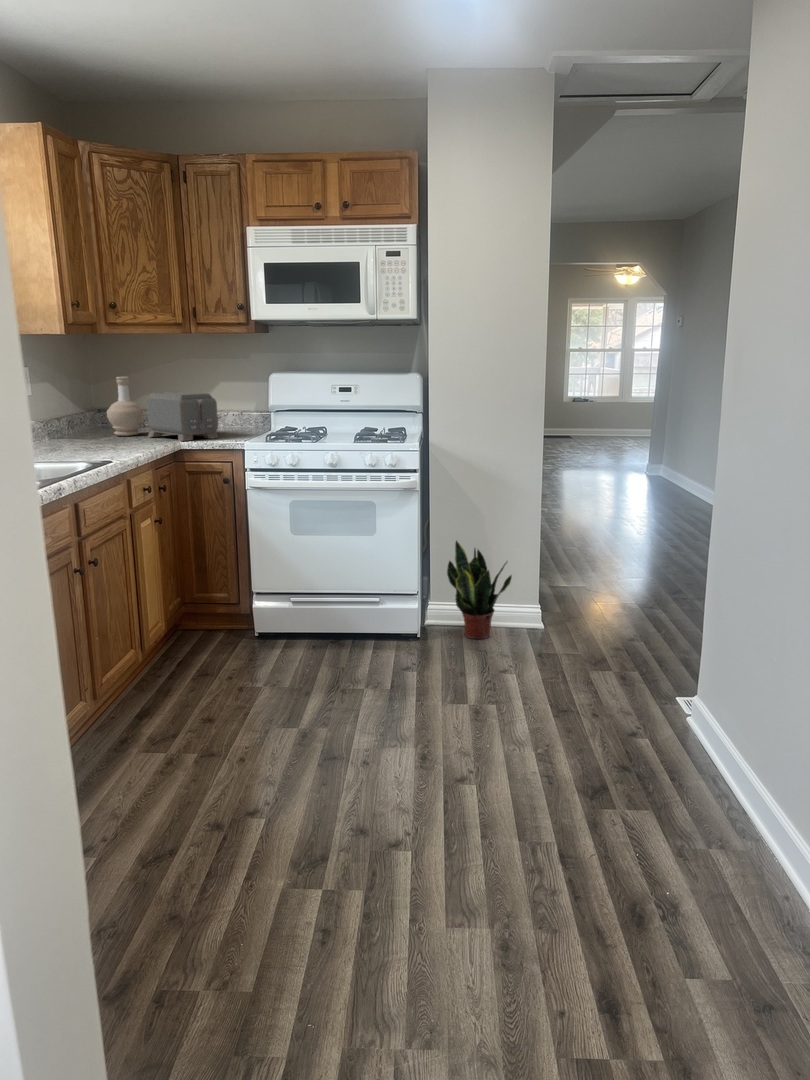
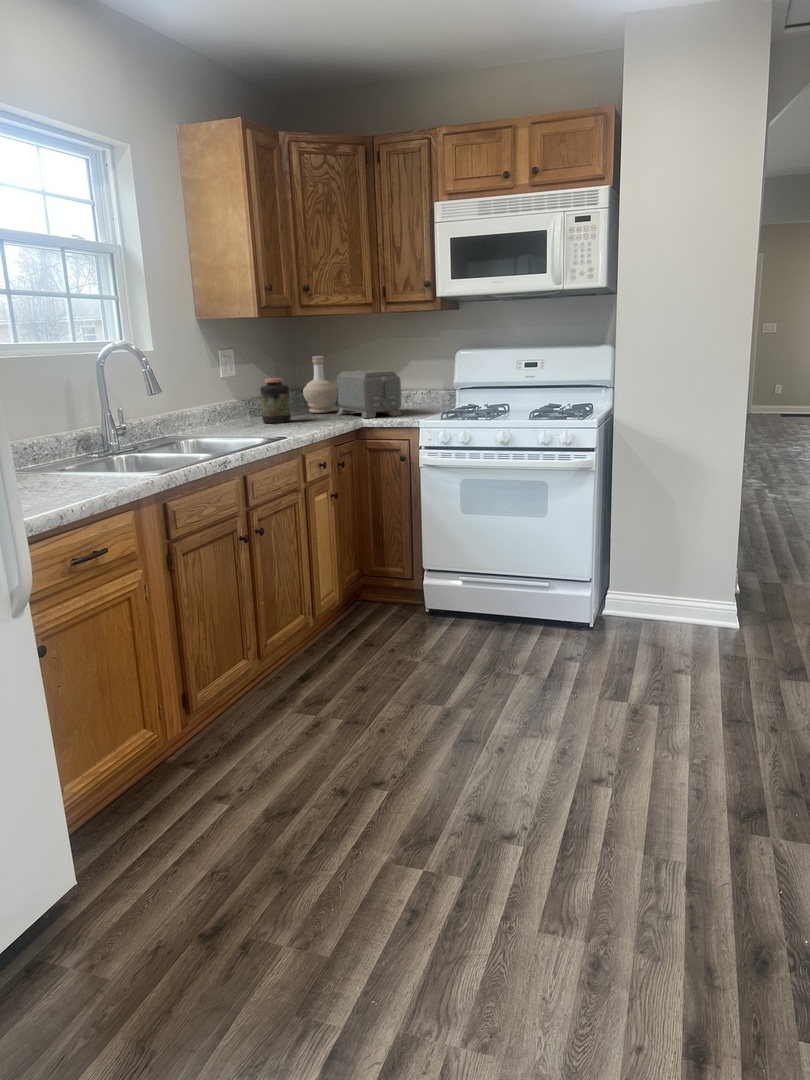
jar: none [65,399,100,447] -> present [260,378,291,423]
potted plant: present [447,541,512,639] -> none [628,526,700,635]

